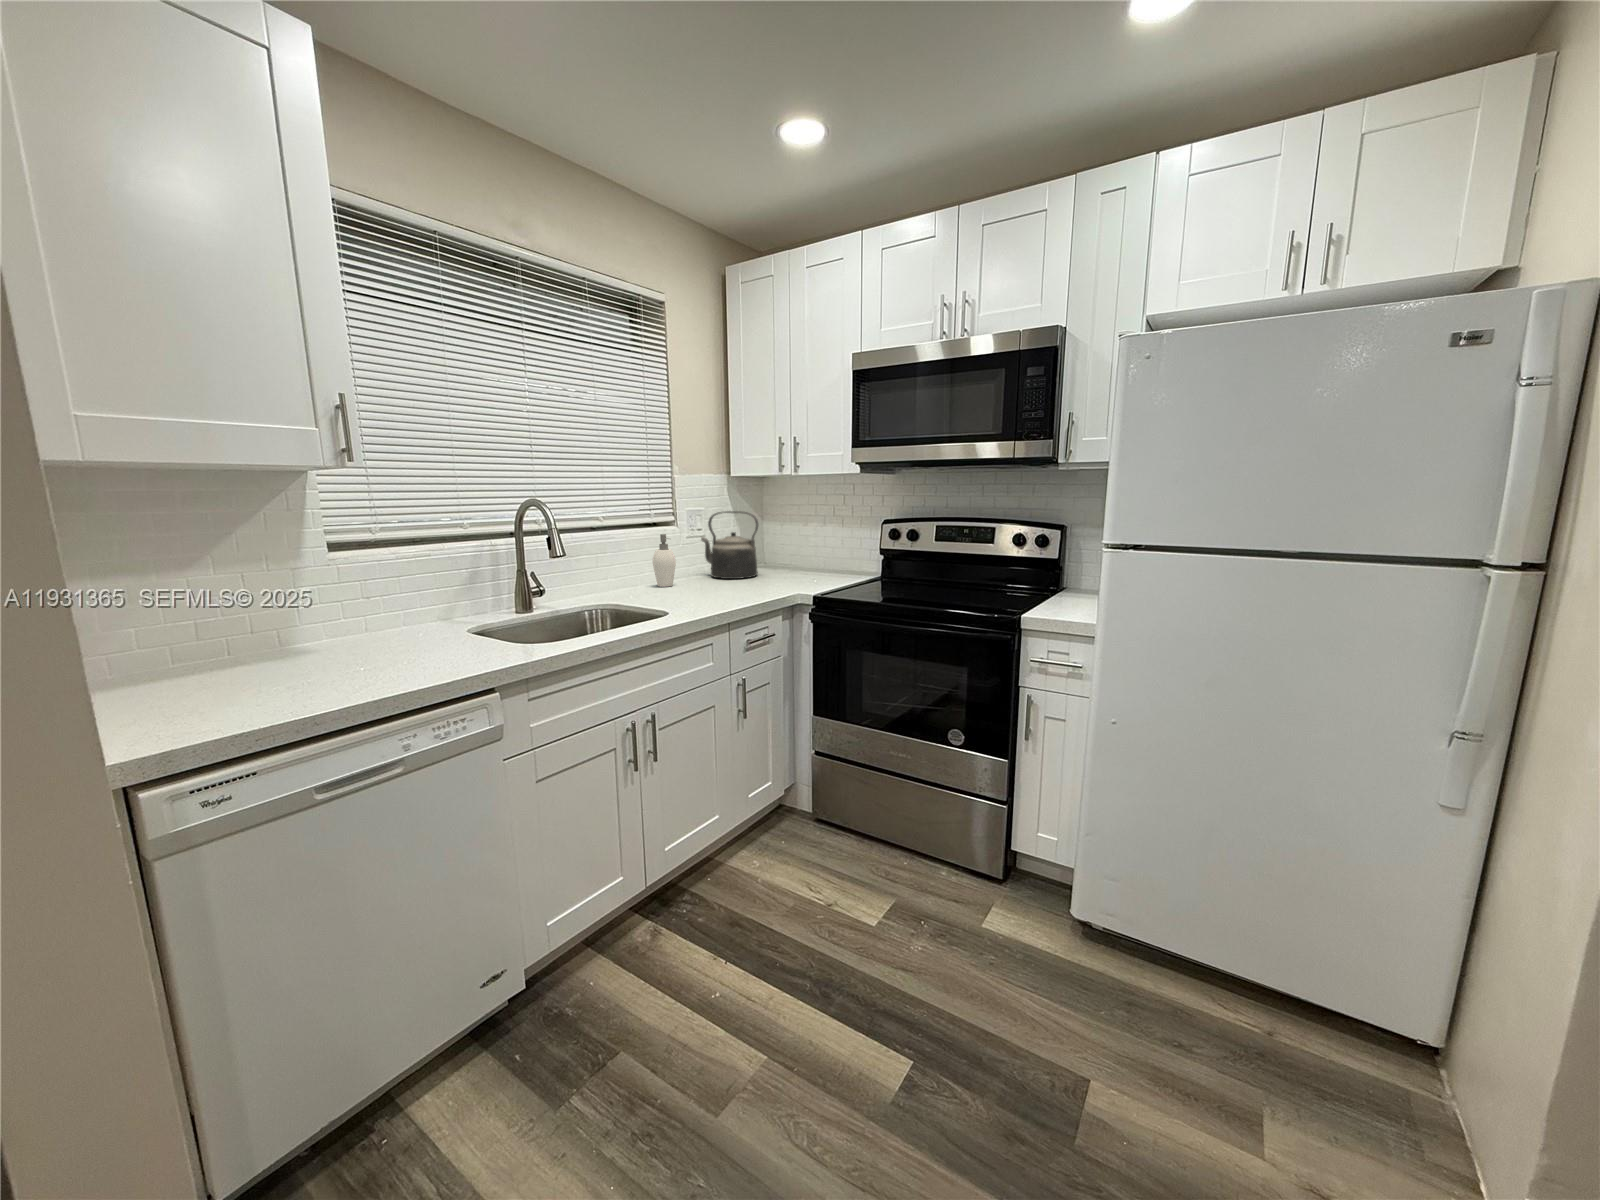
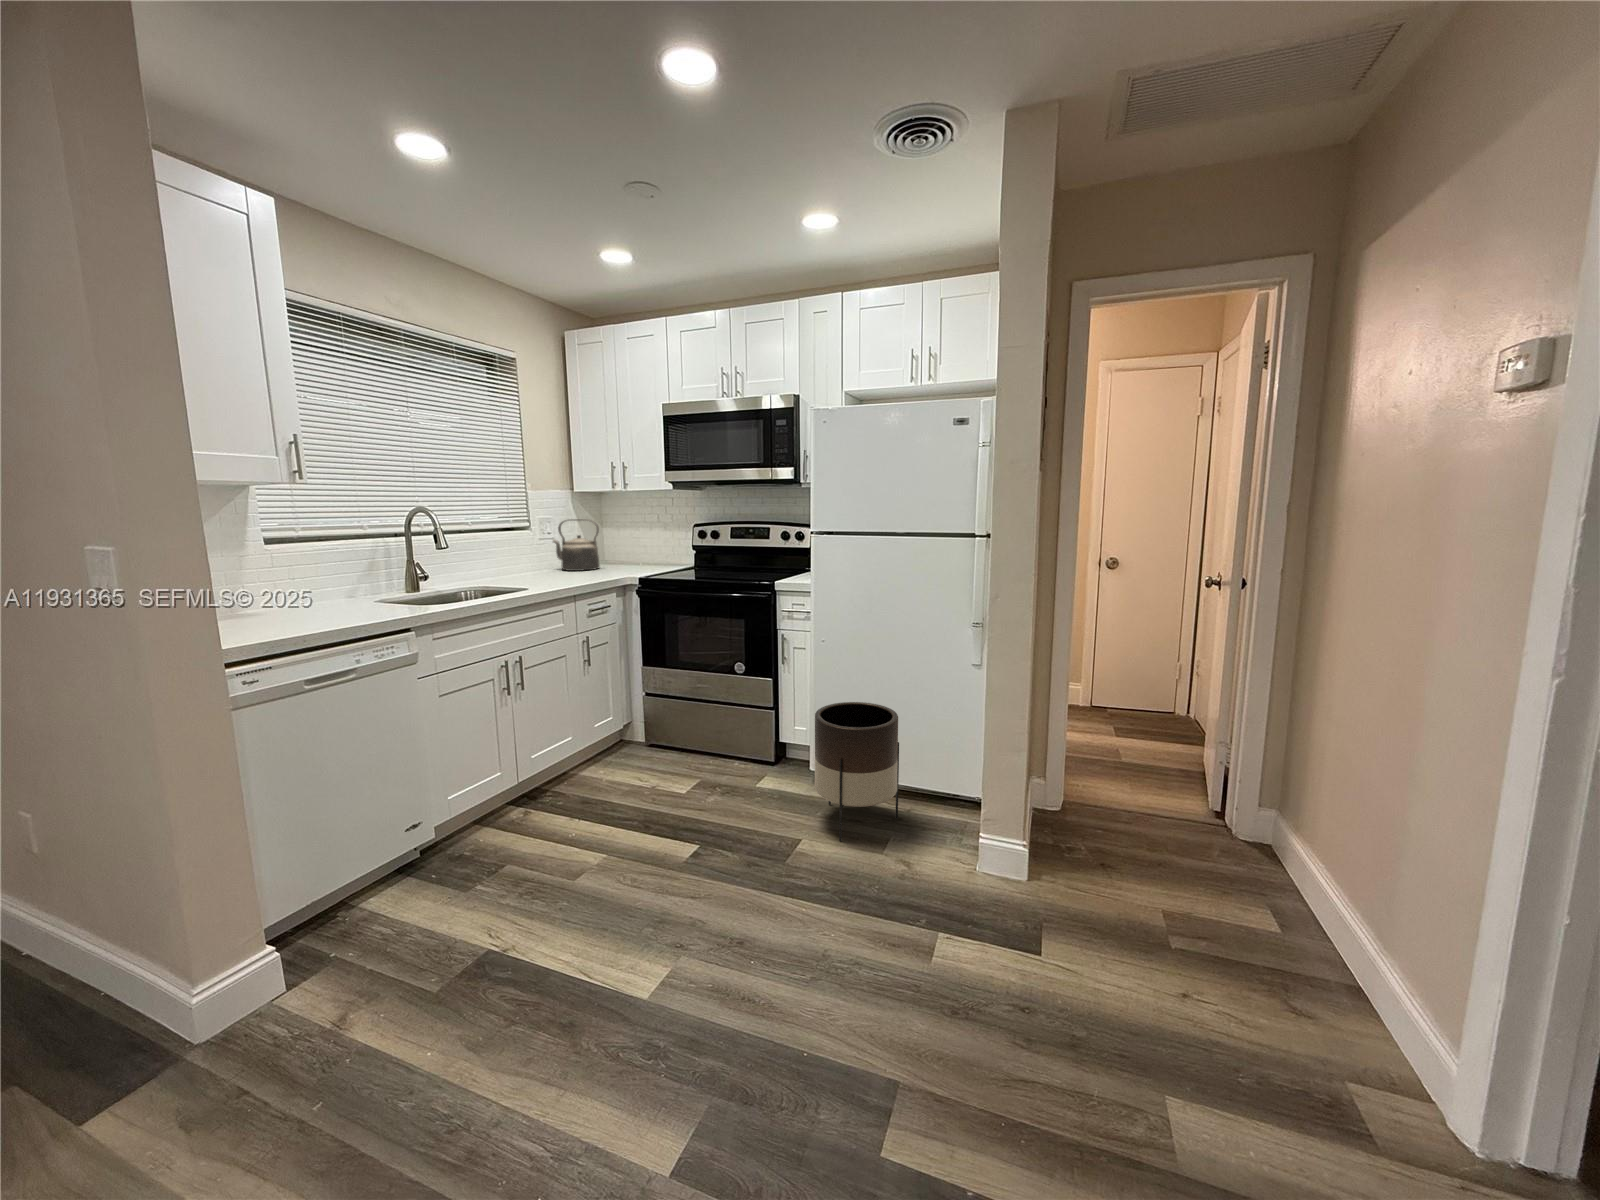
soap dispenser: present [653,534,676,587] -> none [513,536,533,576]
planter: none [1105,835,1290,1104] -> present [815,702,899,841]

